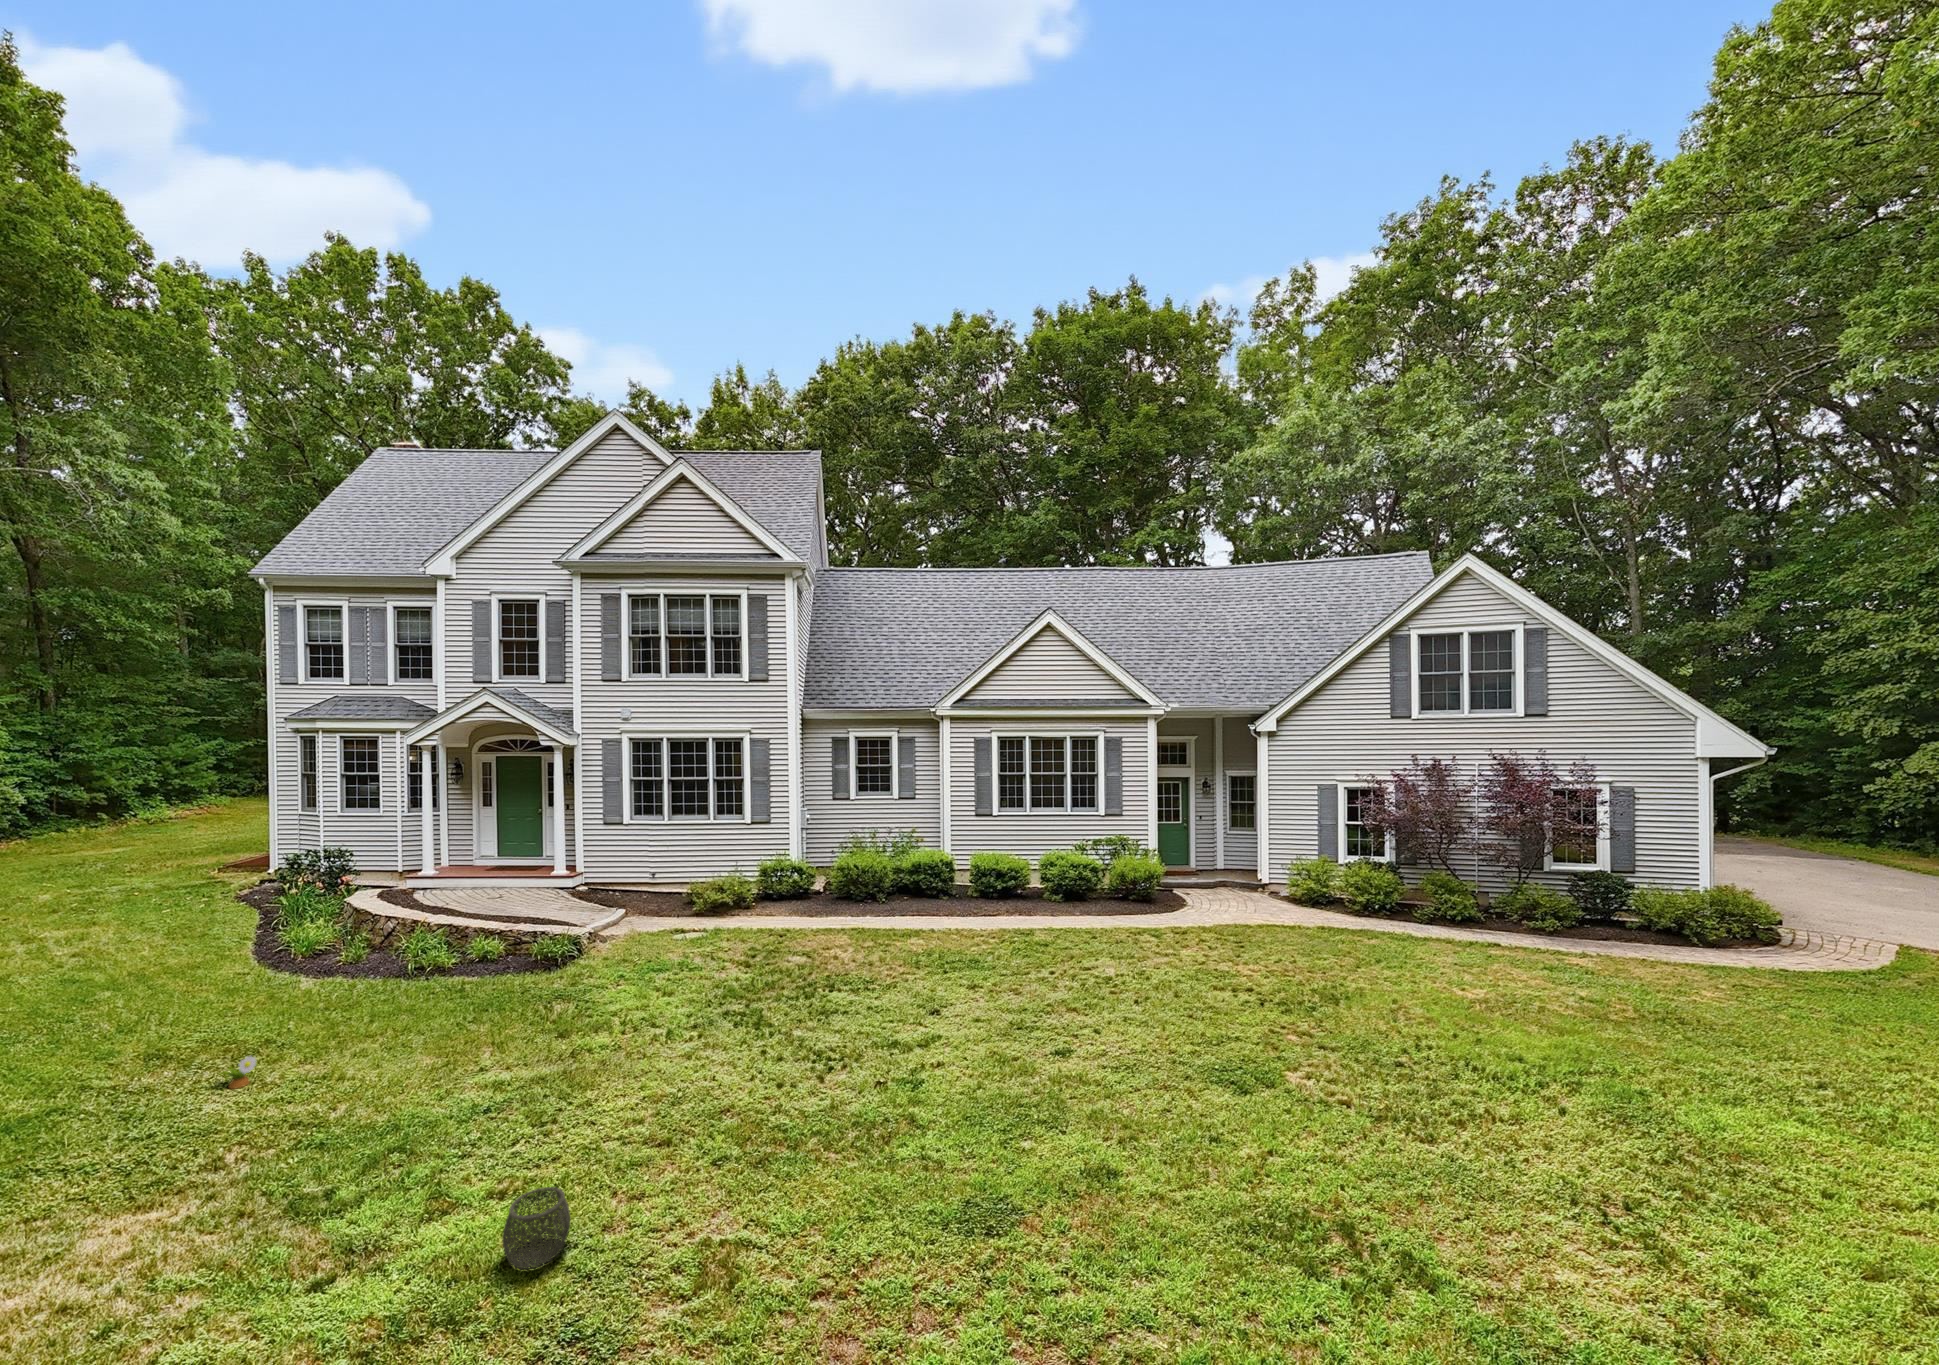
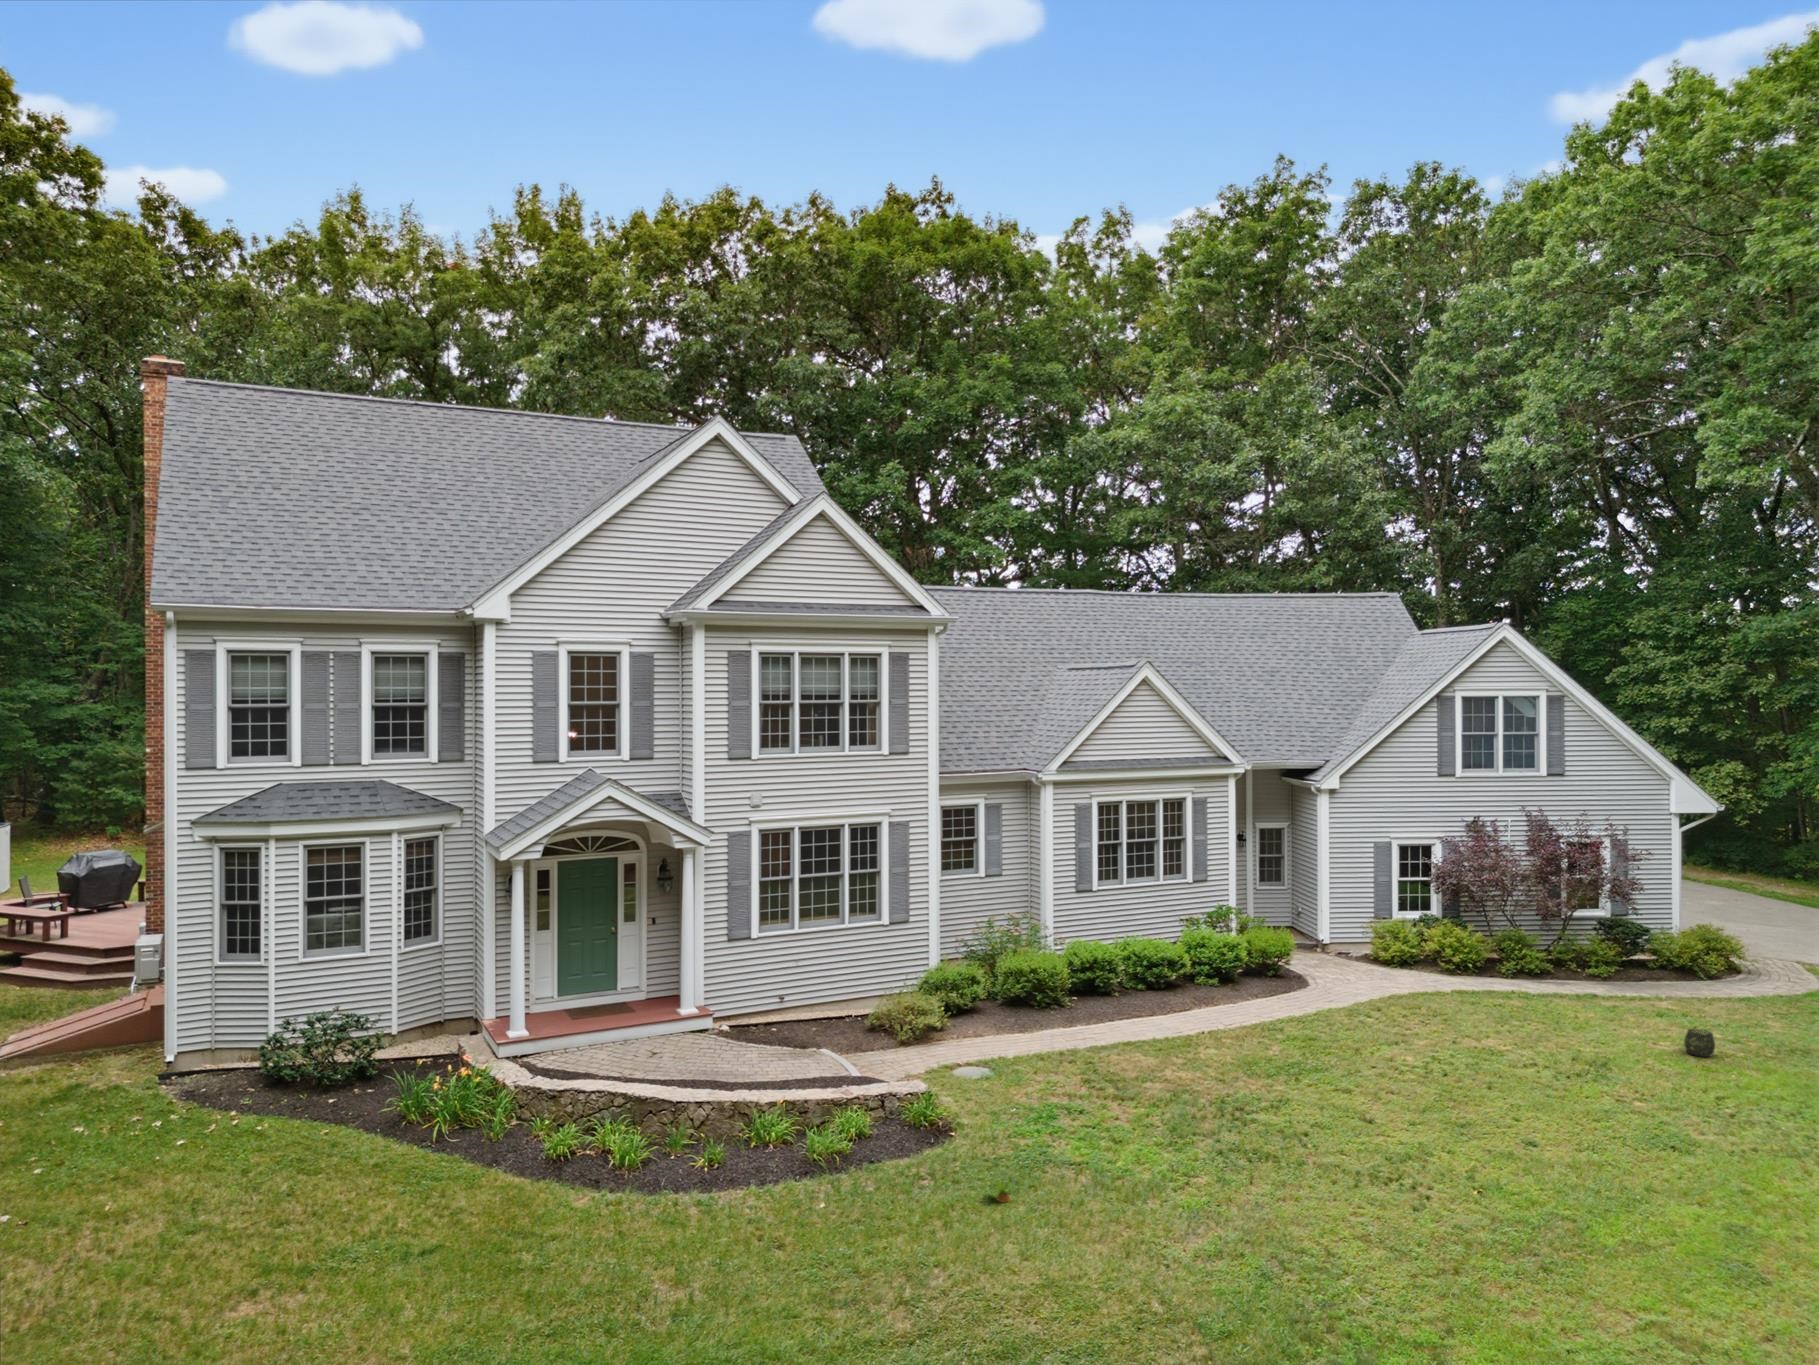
woven basket: present [502,1187,571,1269] -> present [1684,1029,1715,1057]

